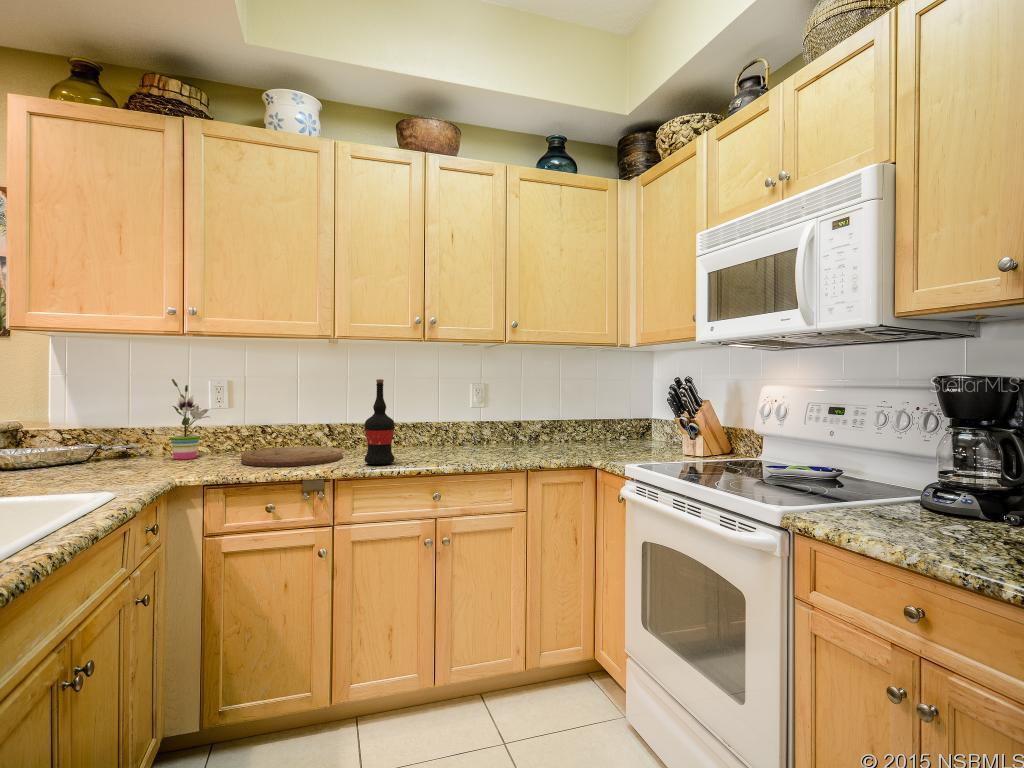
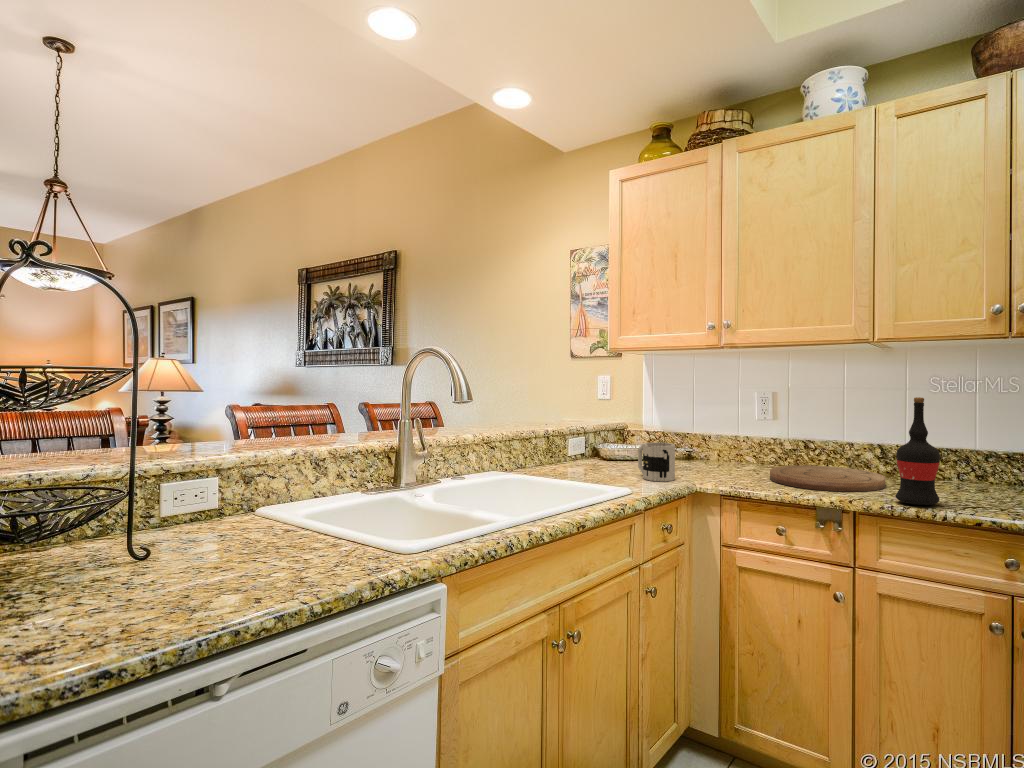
potted plant: present [169,379,209,459] -> none [718,389,757,466]
mug: none [80,438,139,485] -> present [638,443,675,481]

